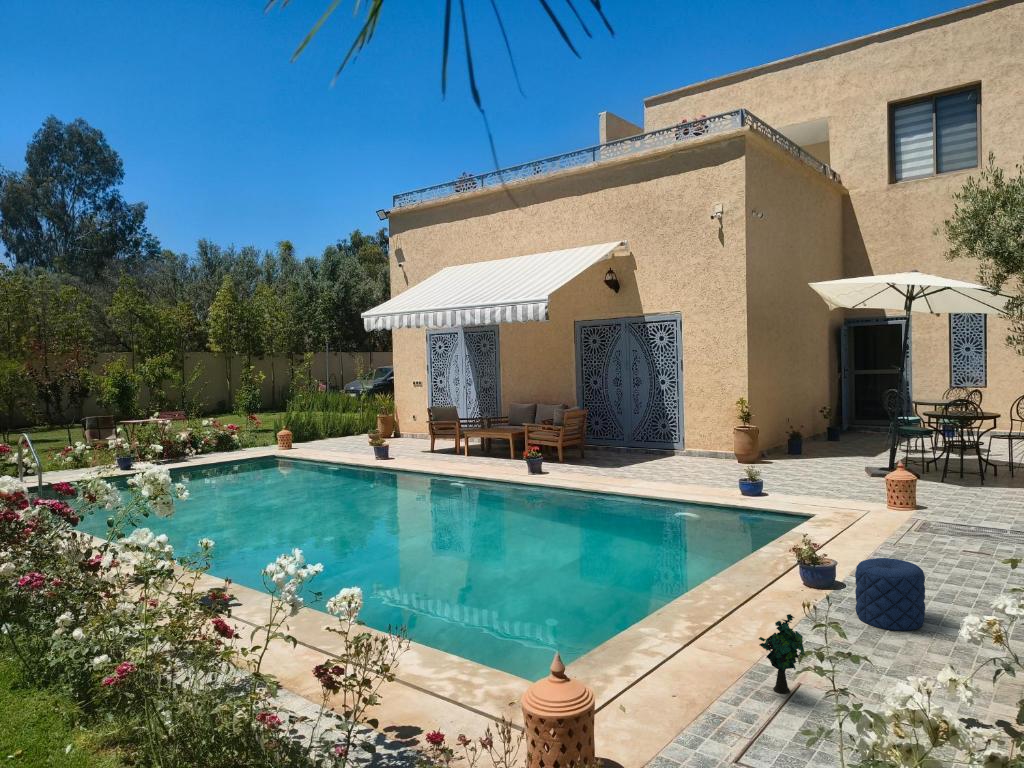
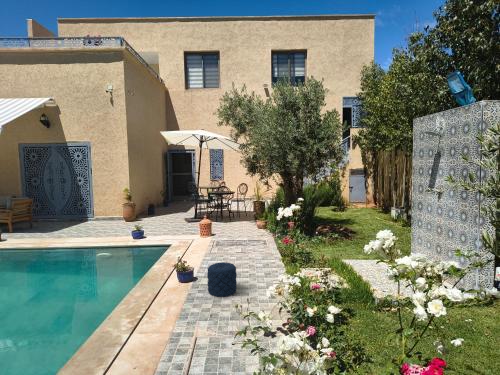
decorative plant: present [759,614,806,694] -> none [177,304,202,348]

